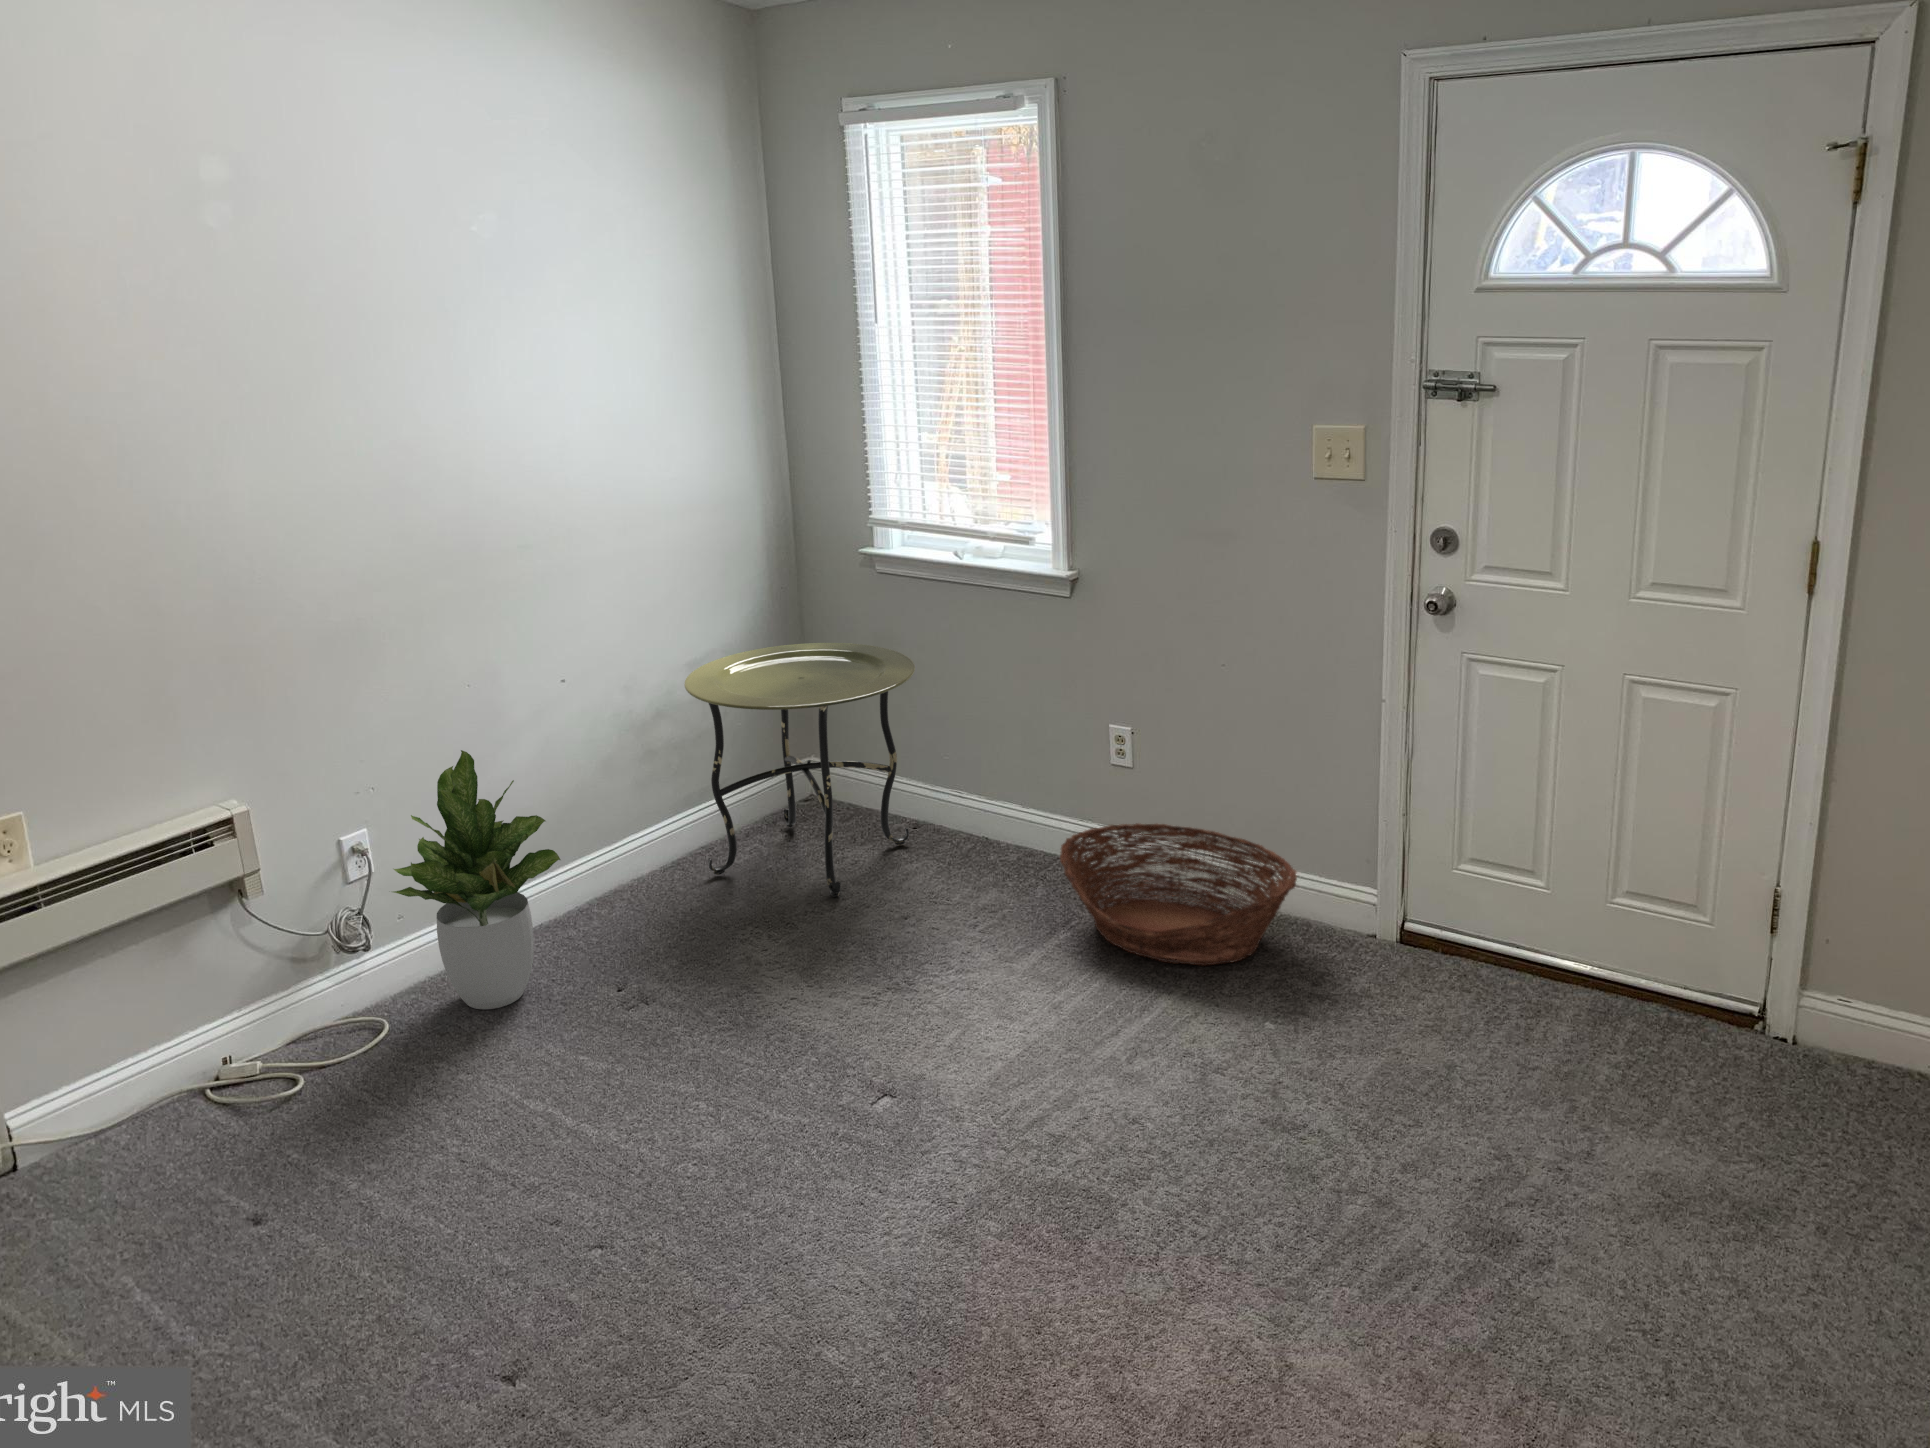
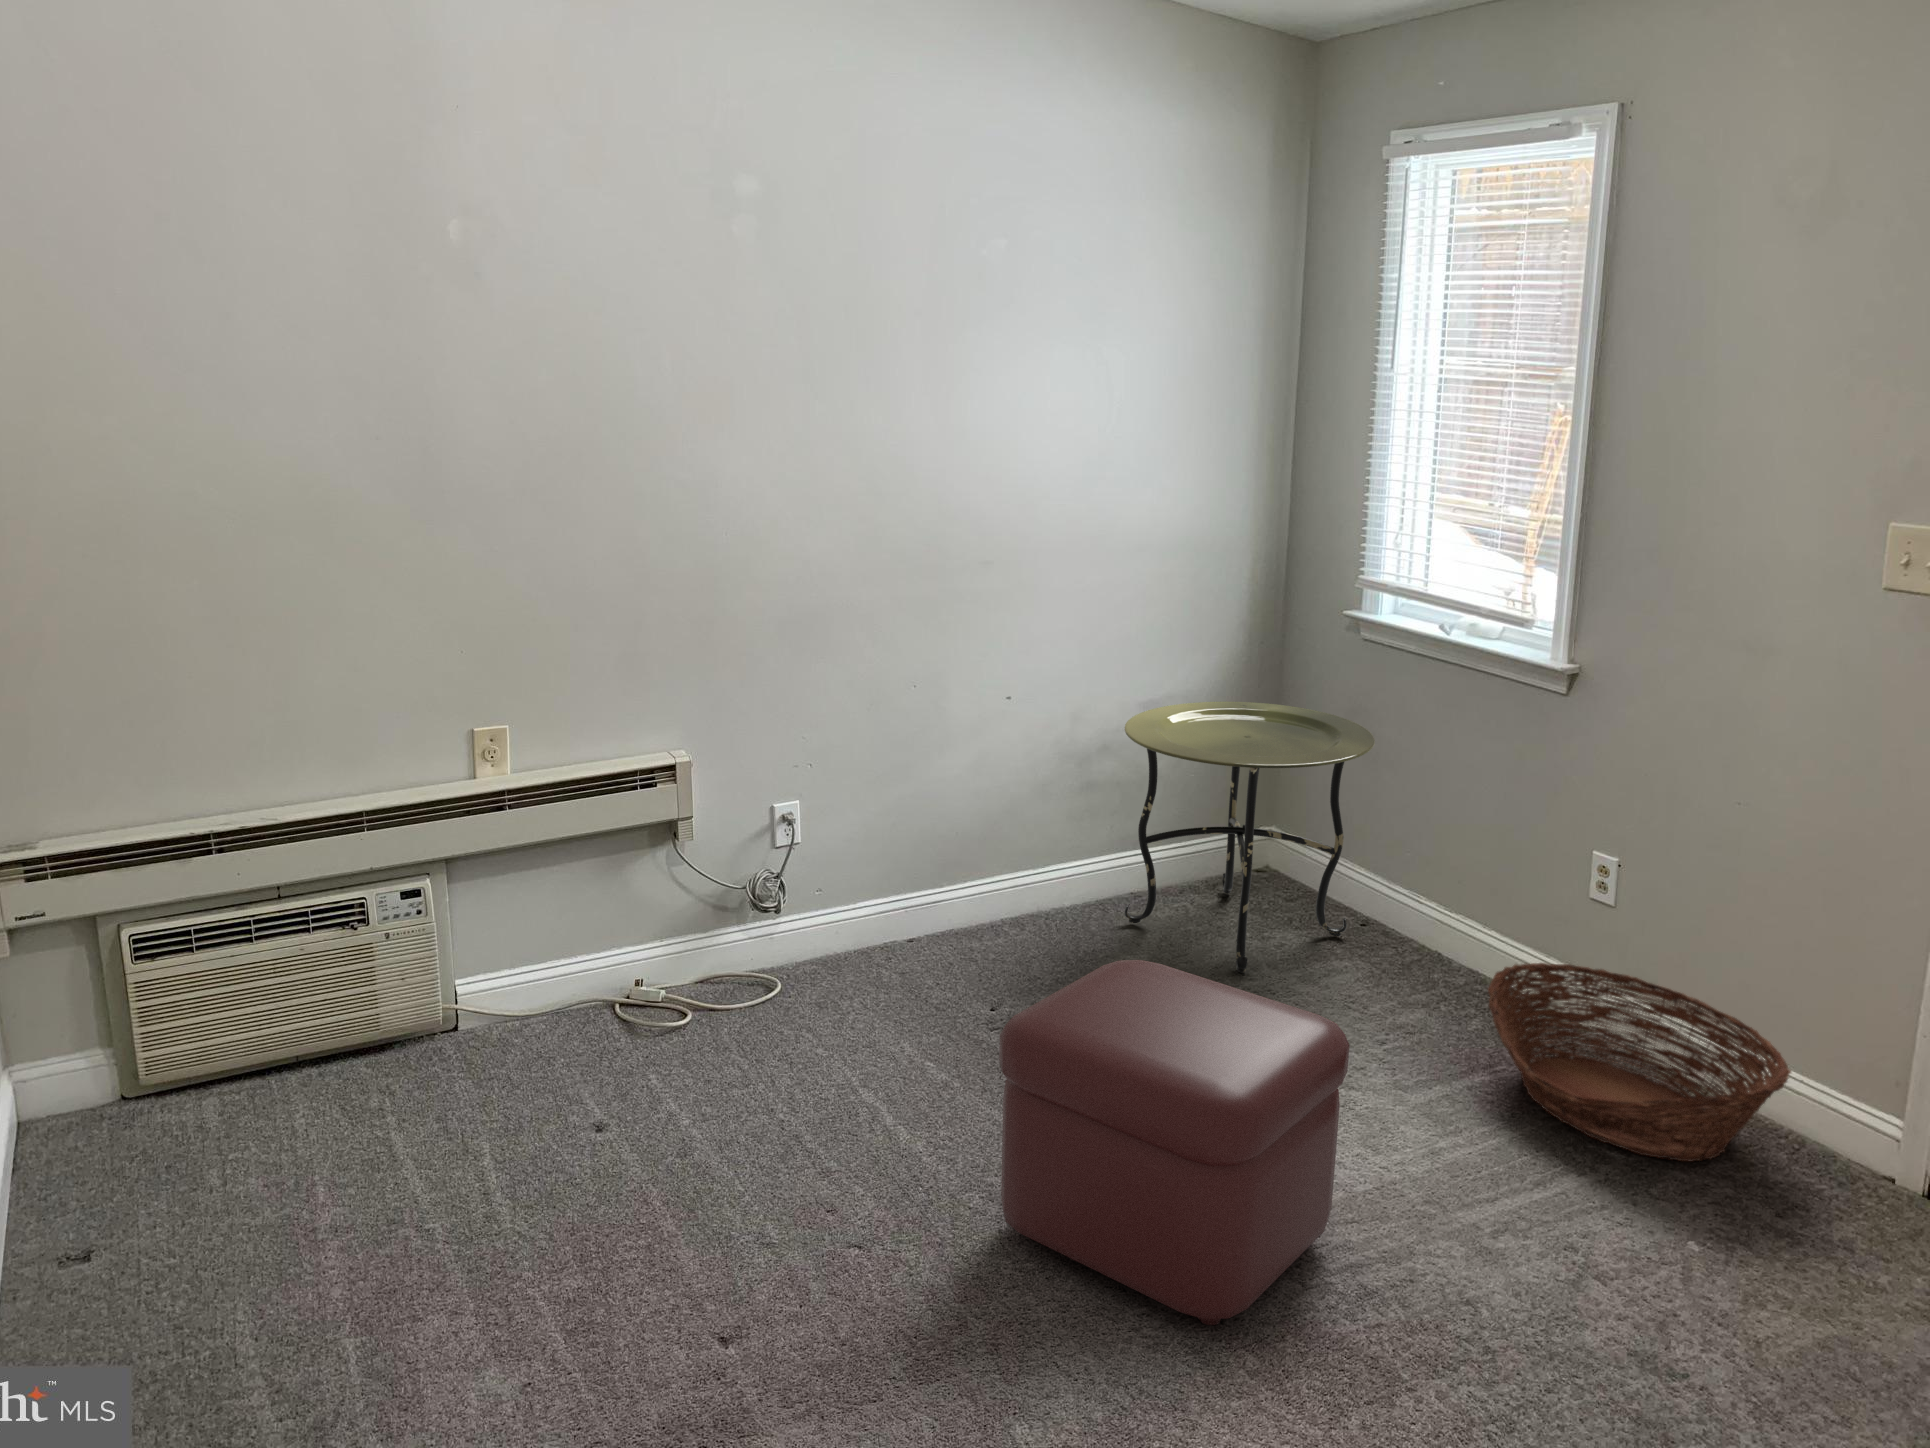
potted plant: present [393,750,561,1009] -> none [794,746,948,997]
ottoman: none [708,903,1011,1208] -> present [999,960,1350,1325]

